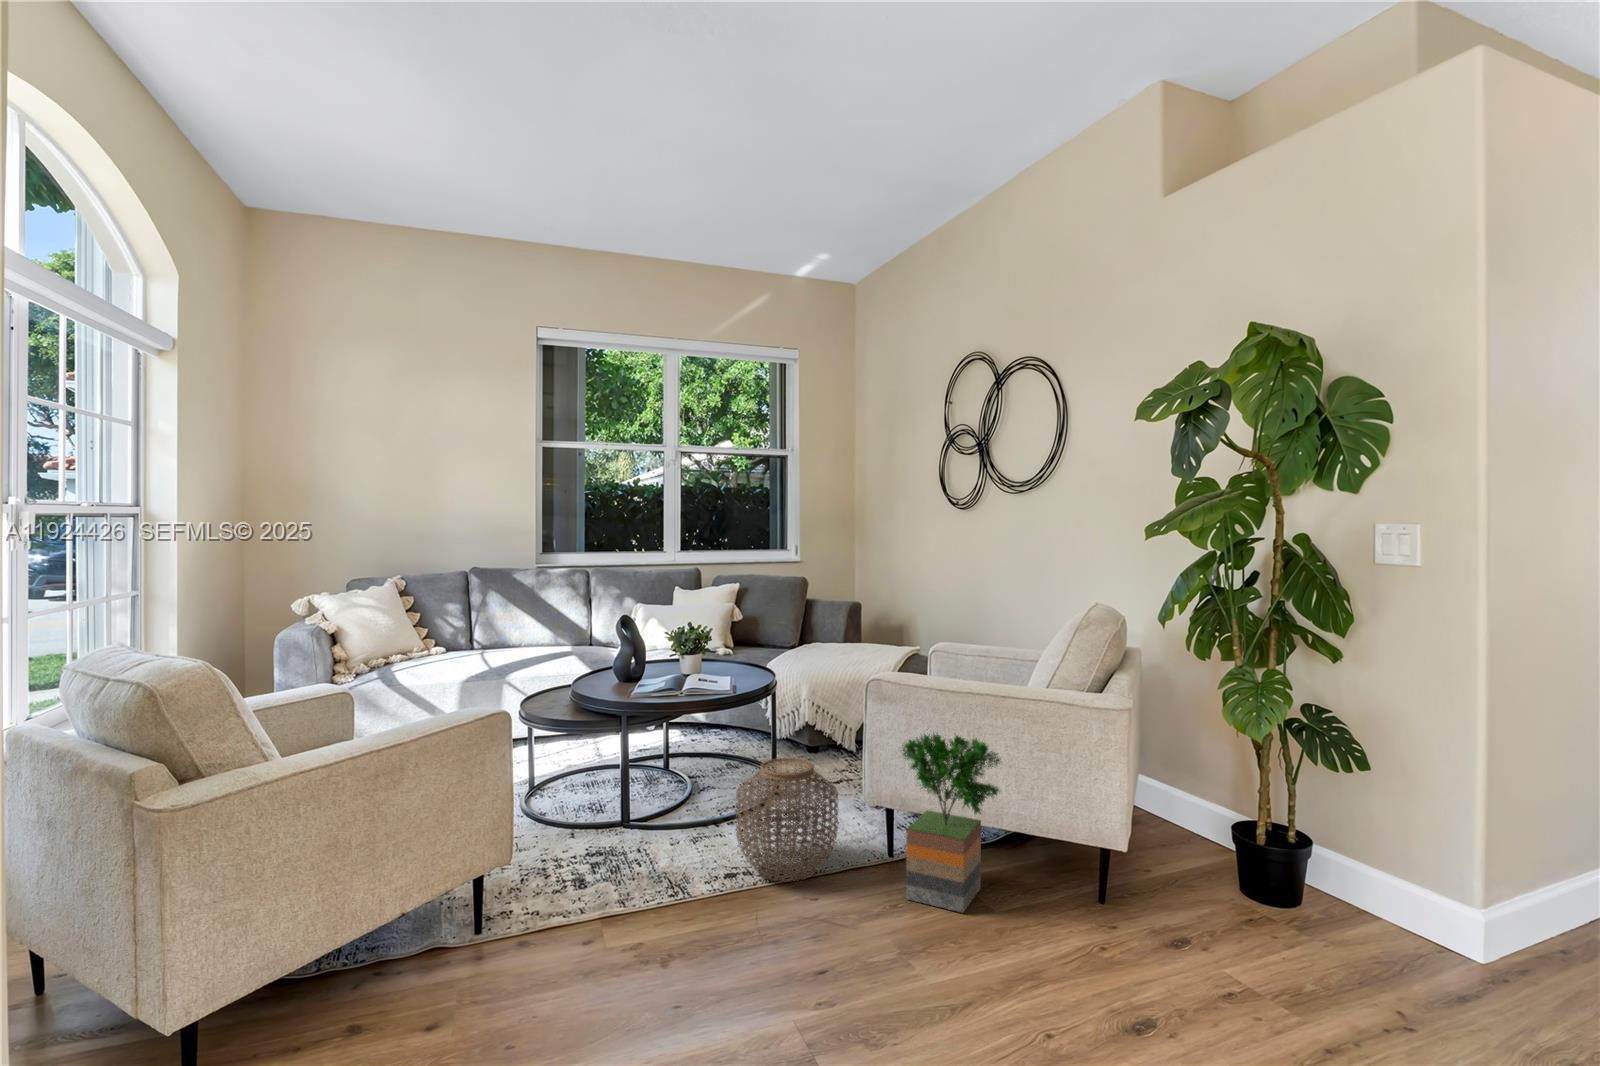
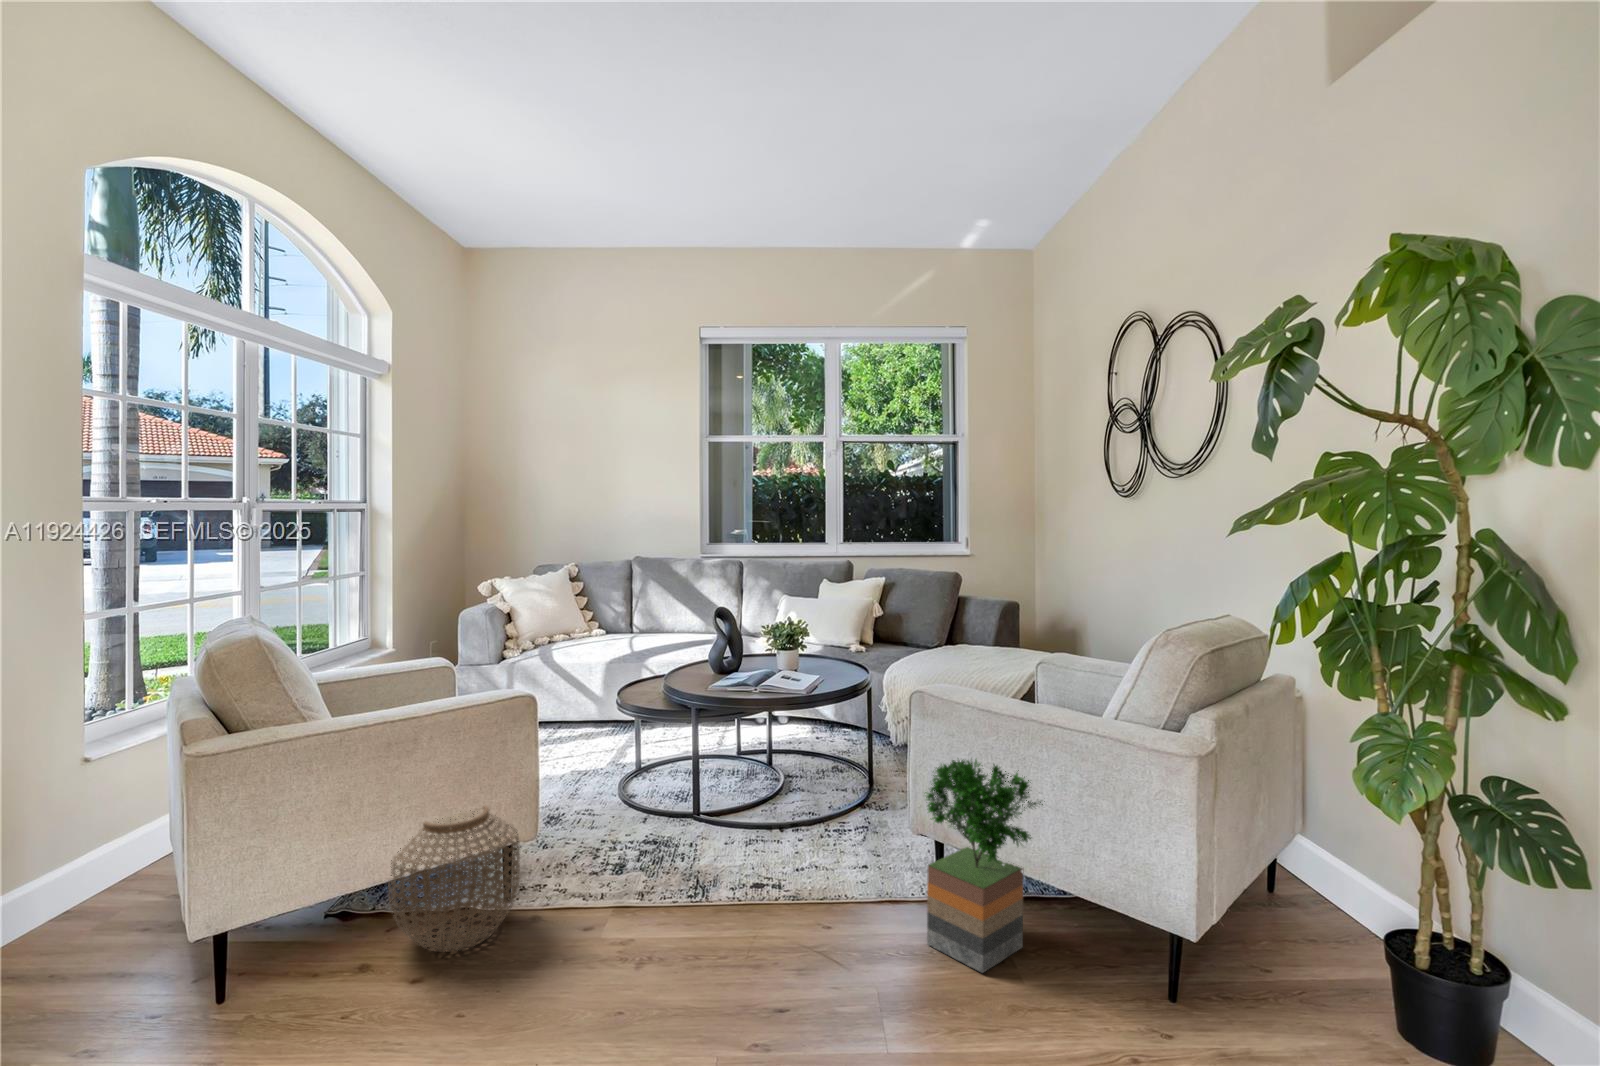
woven basket: present [736,758,838,882] -> present [388,805,520,952]

